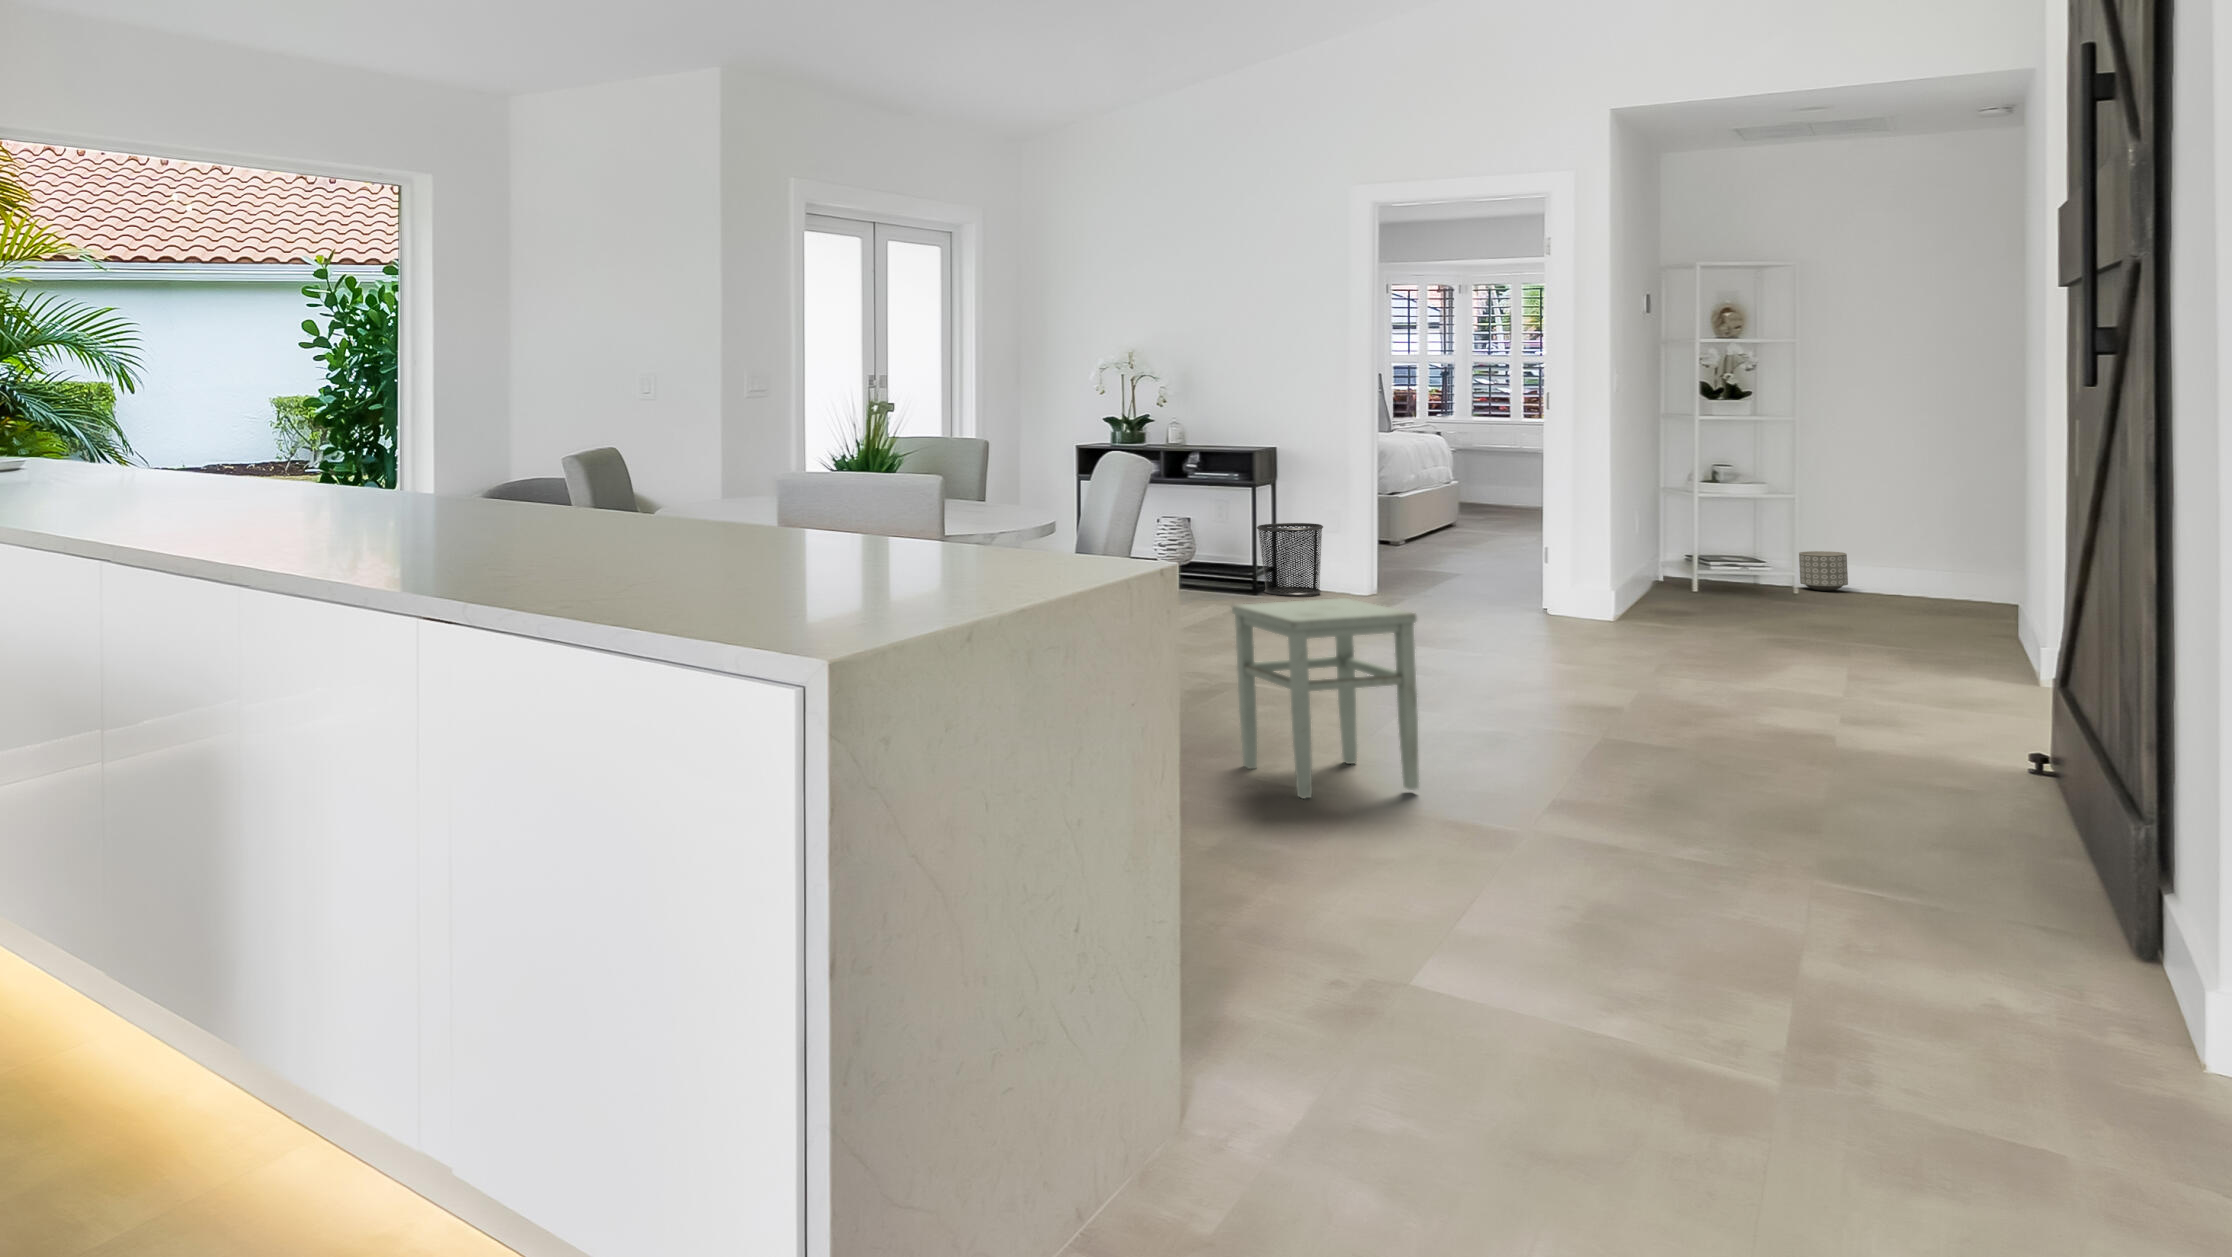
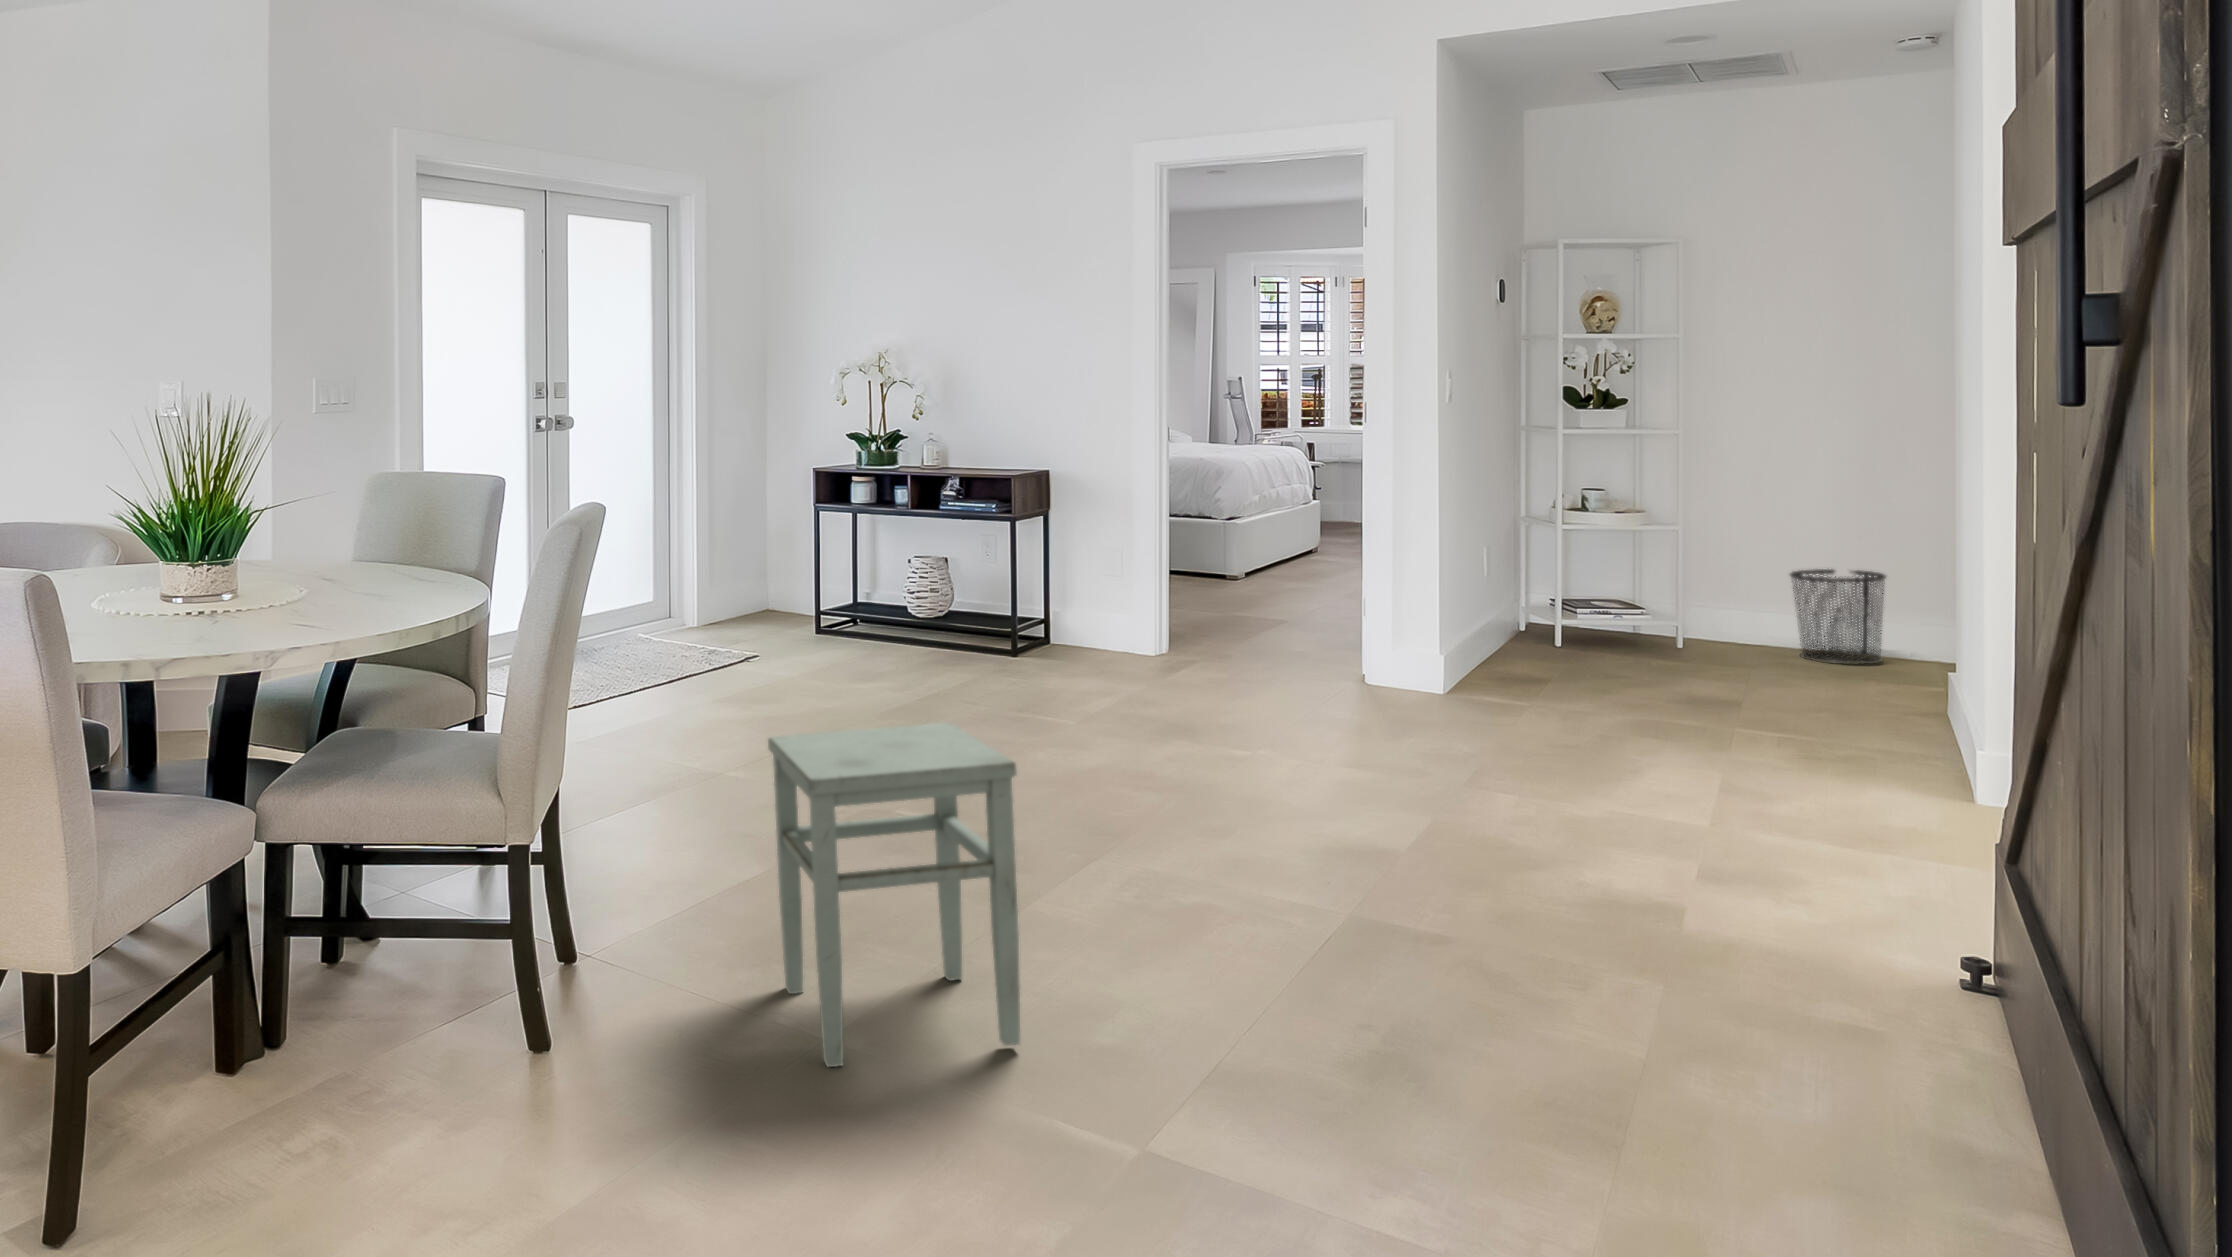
trash can: present [1257,523,1323,596] -> present [1790,569,1886,664]
planter: present [1799,551,1848,591] -> none [1686,596,1744,645]

